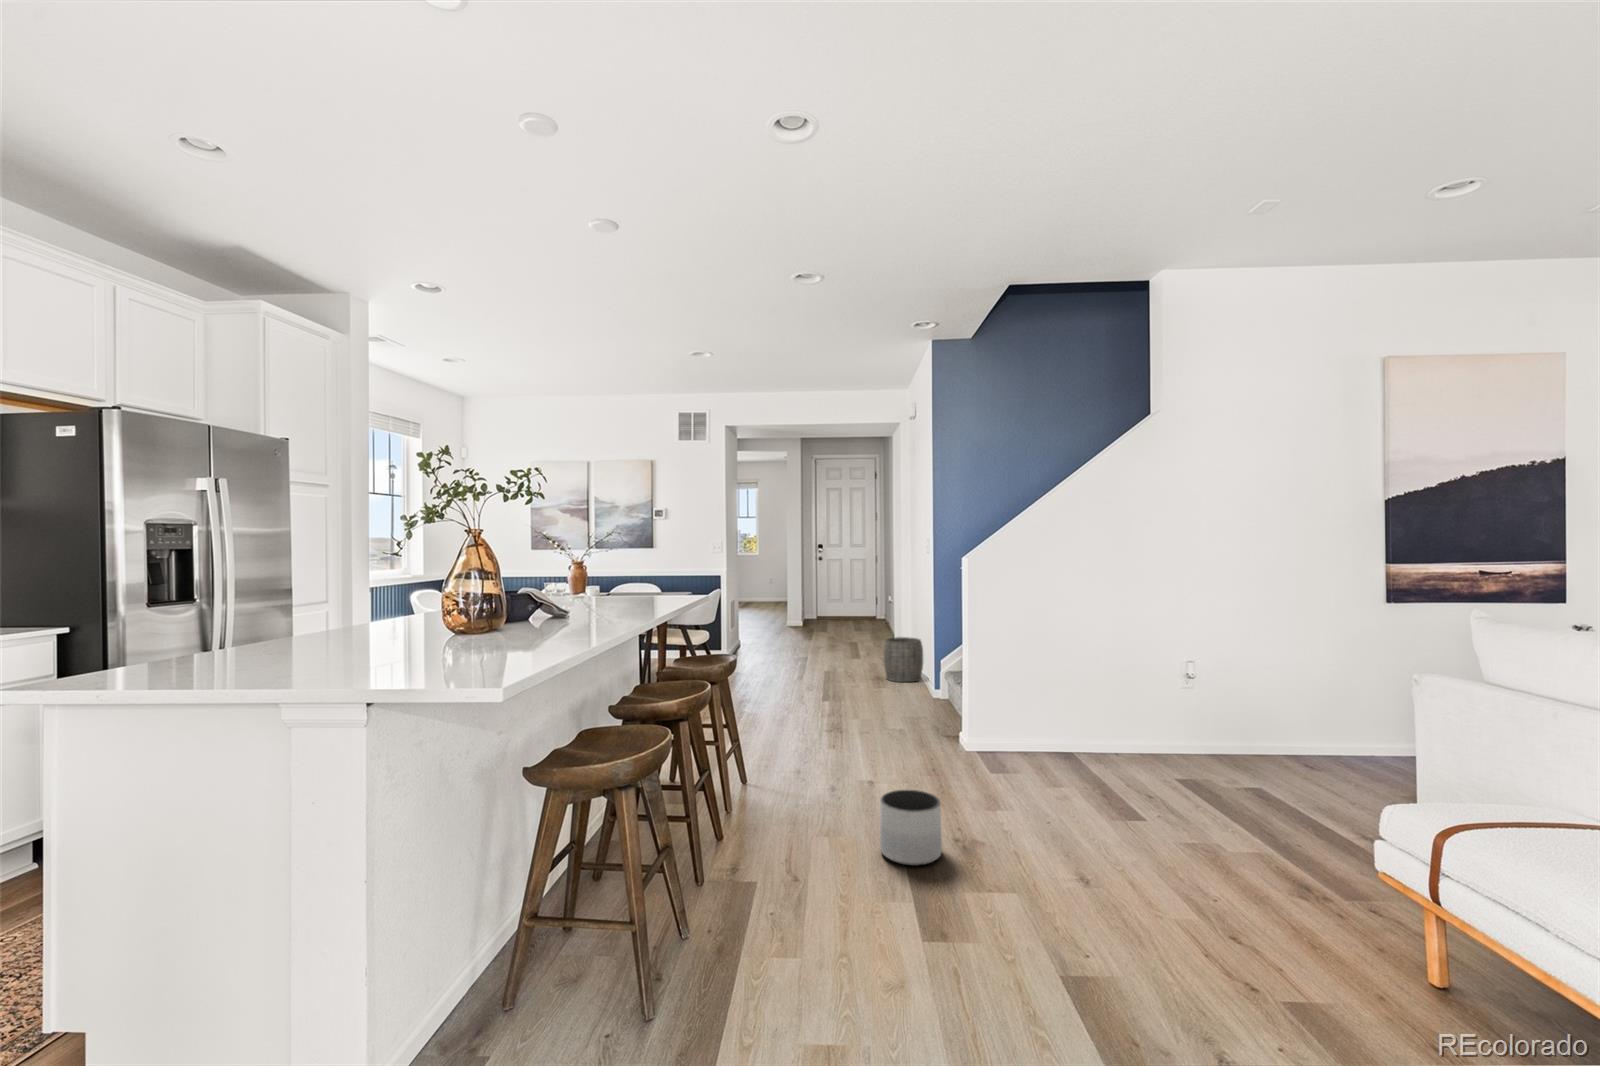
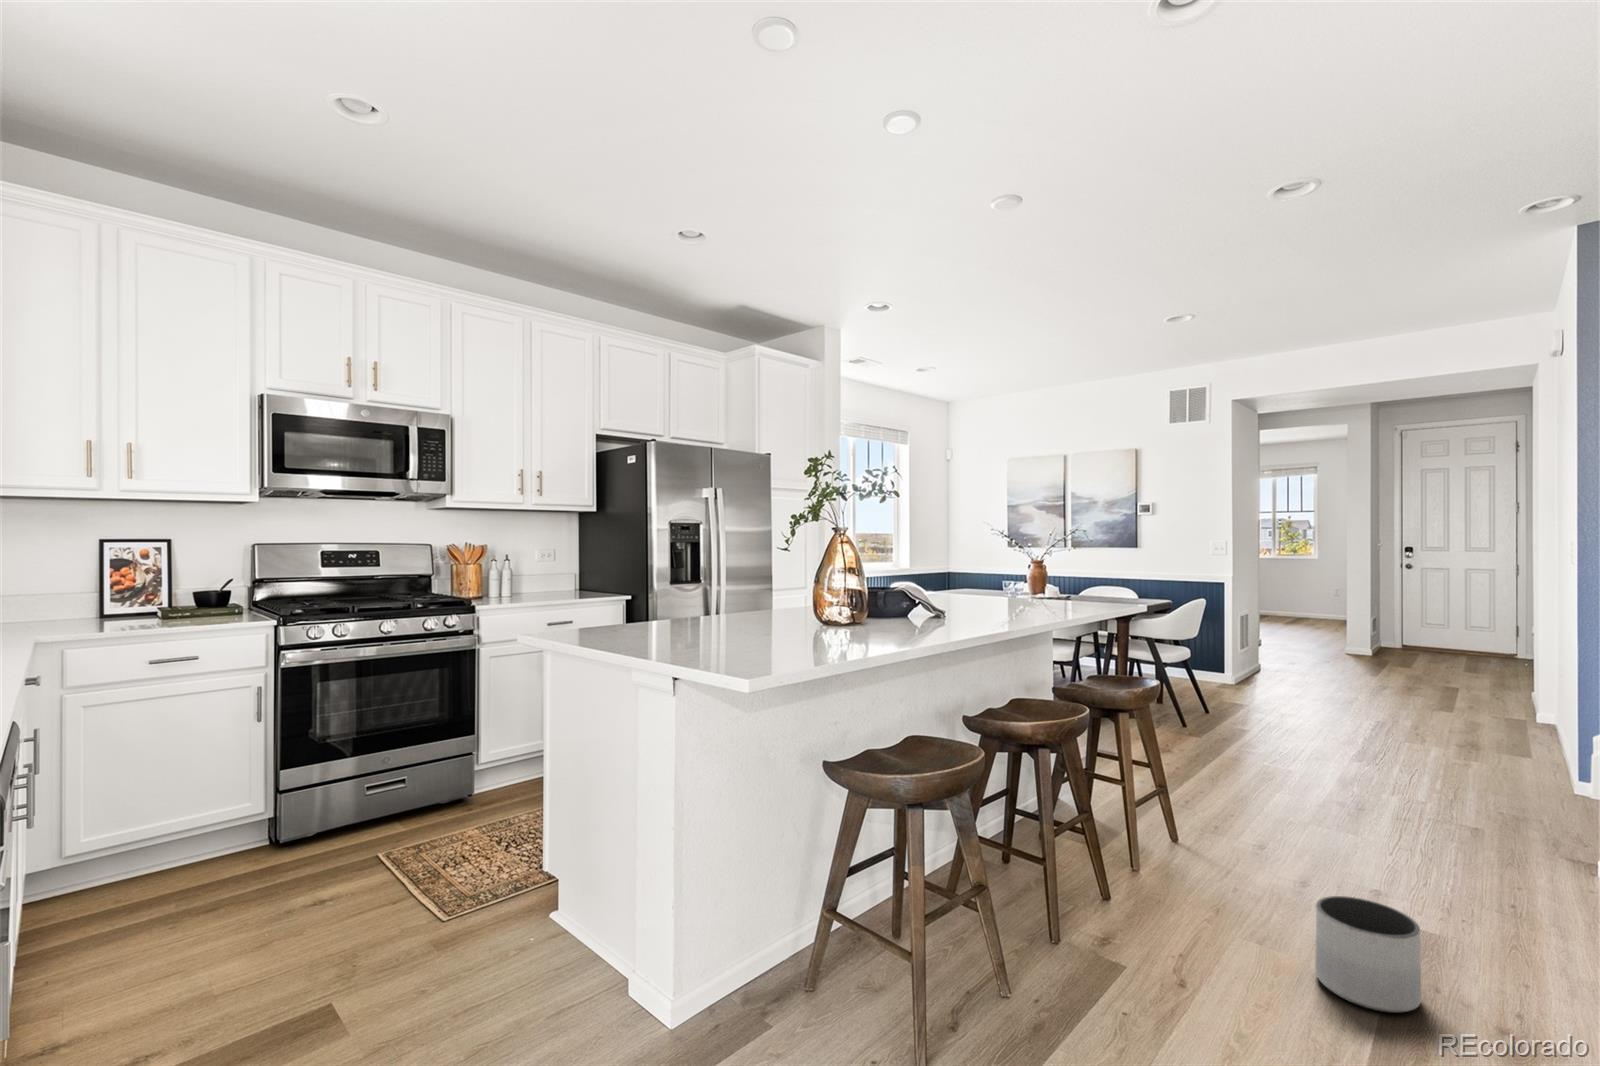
woven basket: present [884,637,923,682] -> none [1470,691,1550,762]

